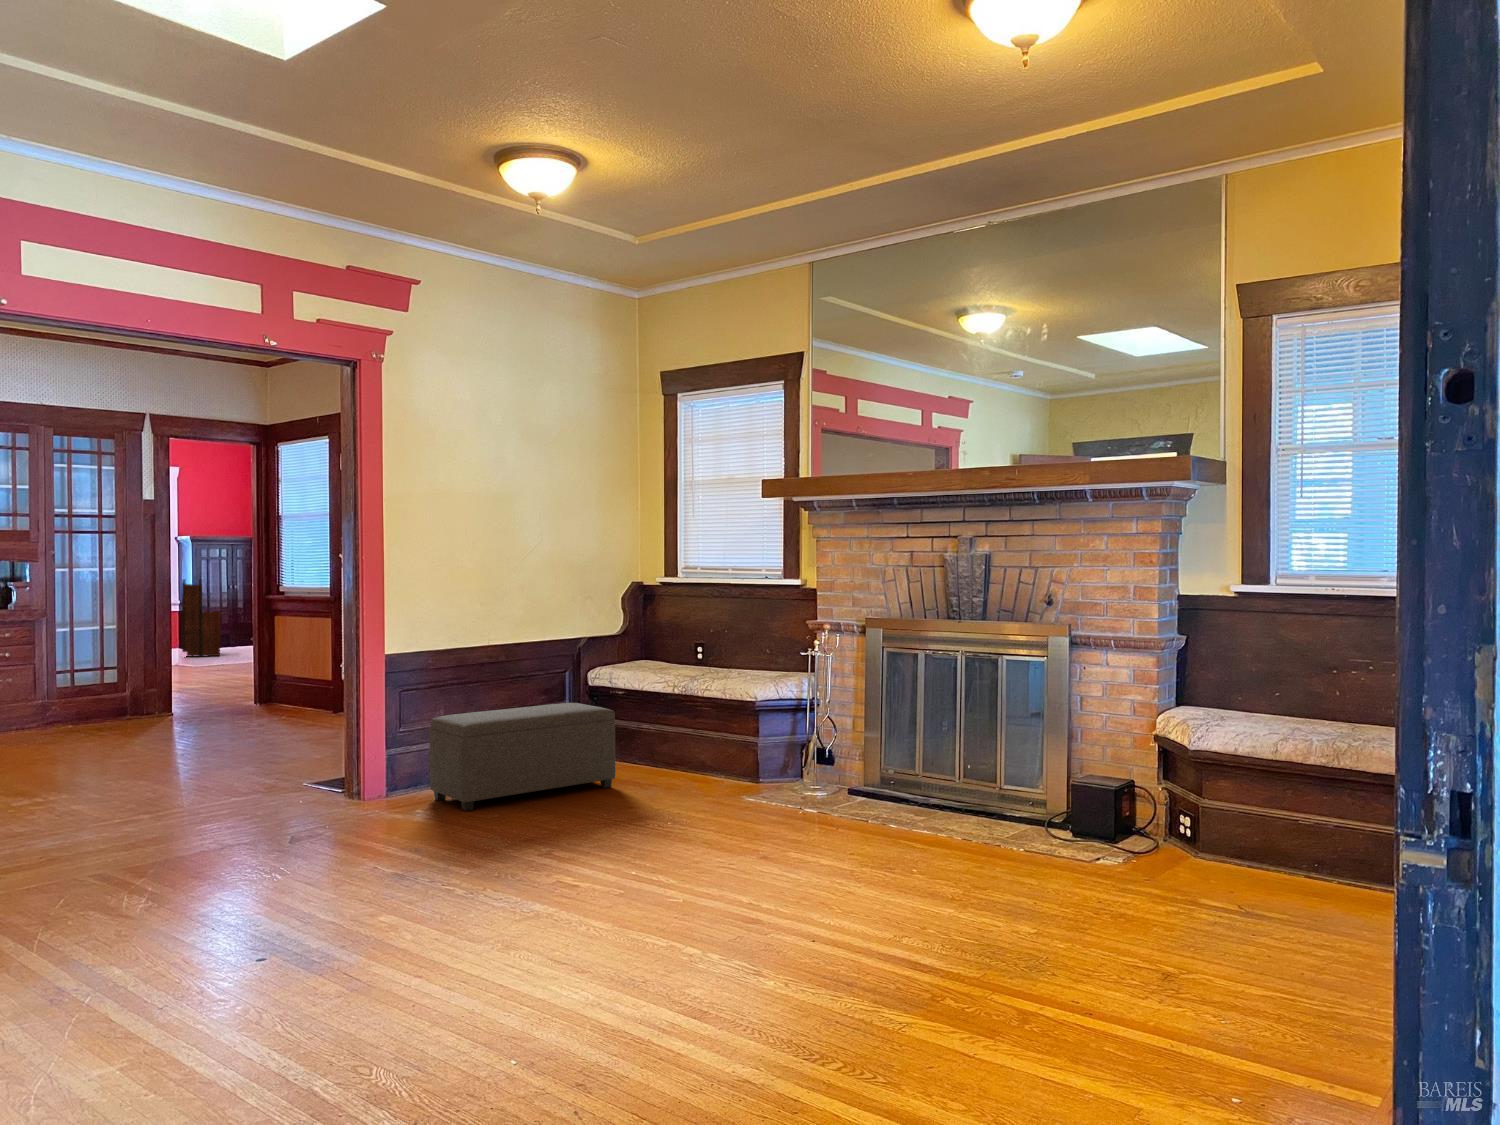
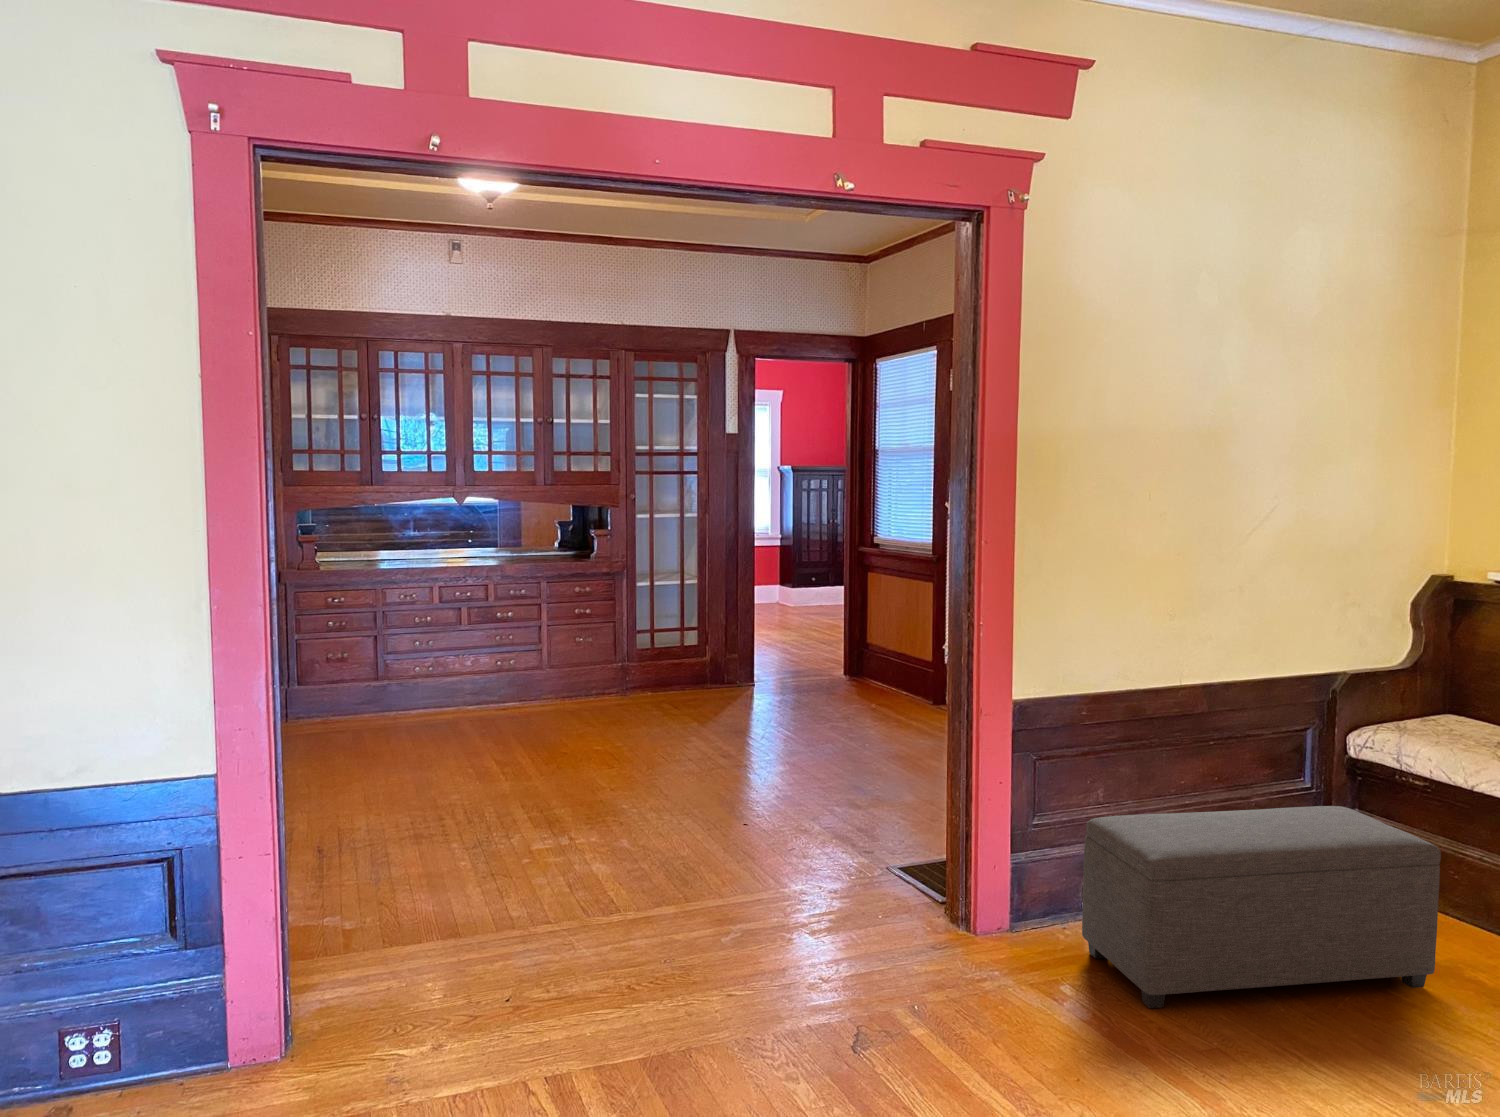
armchair: present [182,579,221,657] -> none [782,511,820,597]

